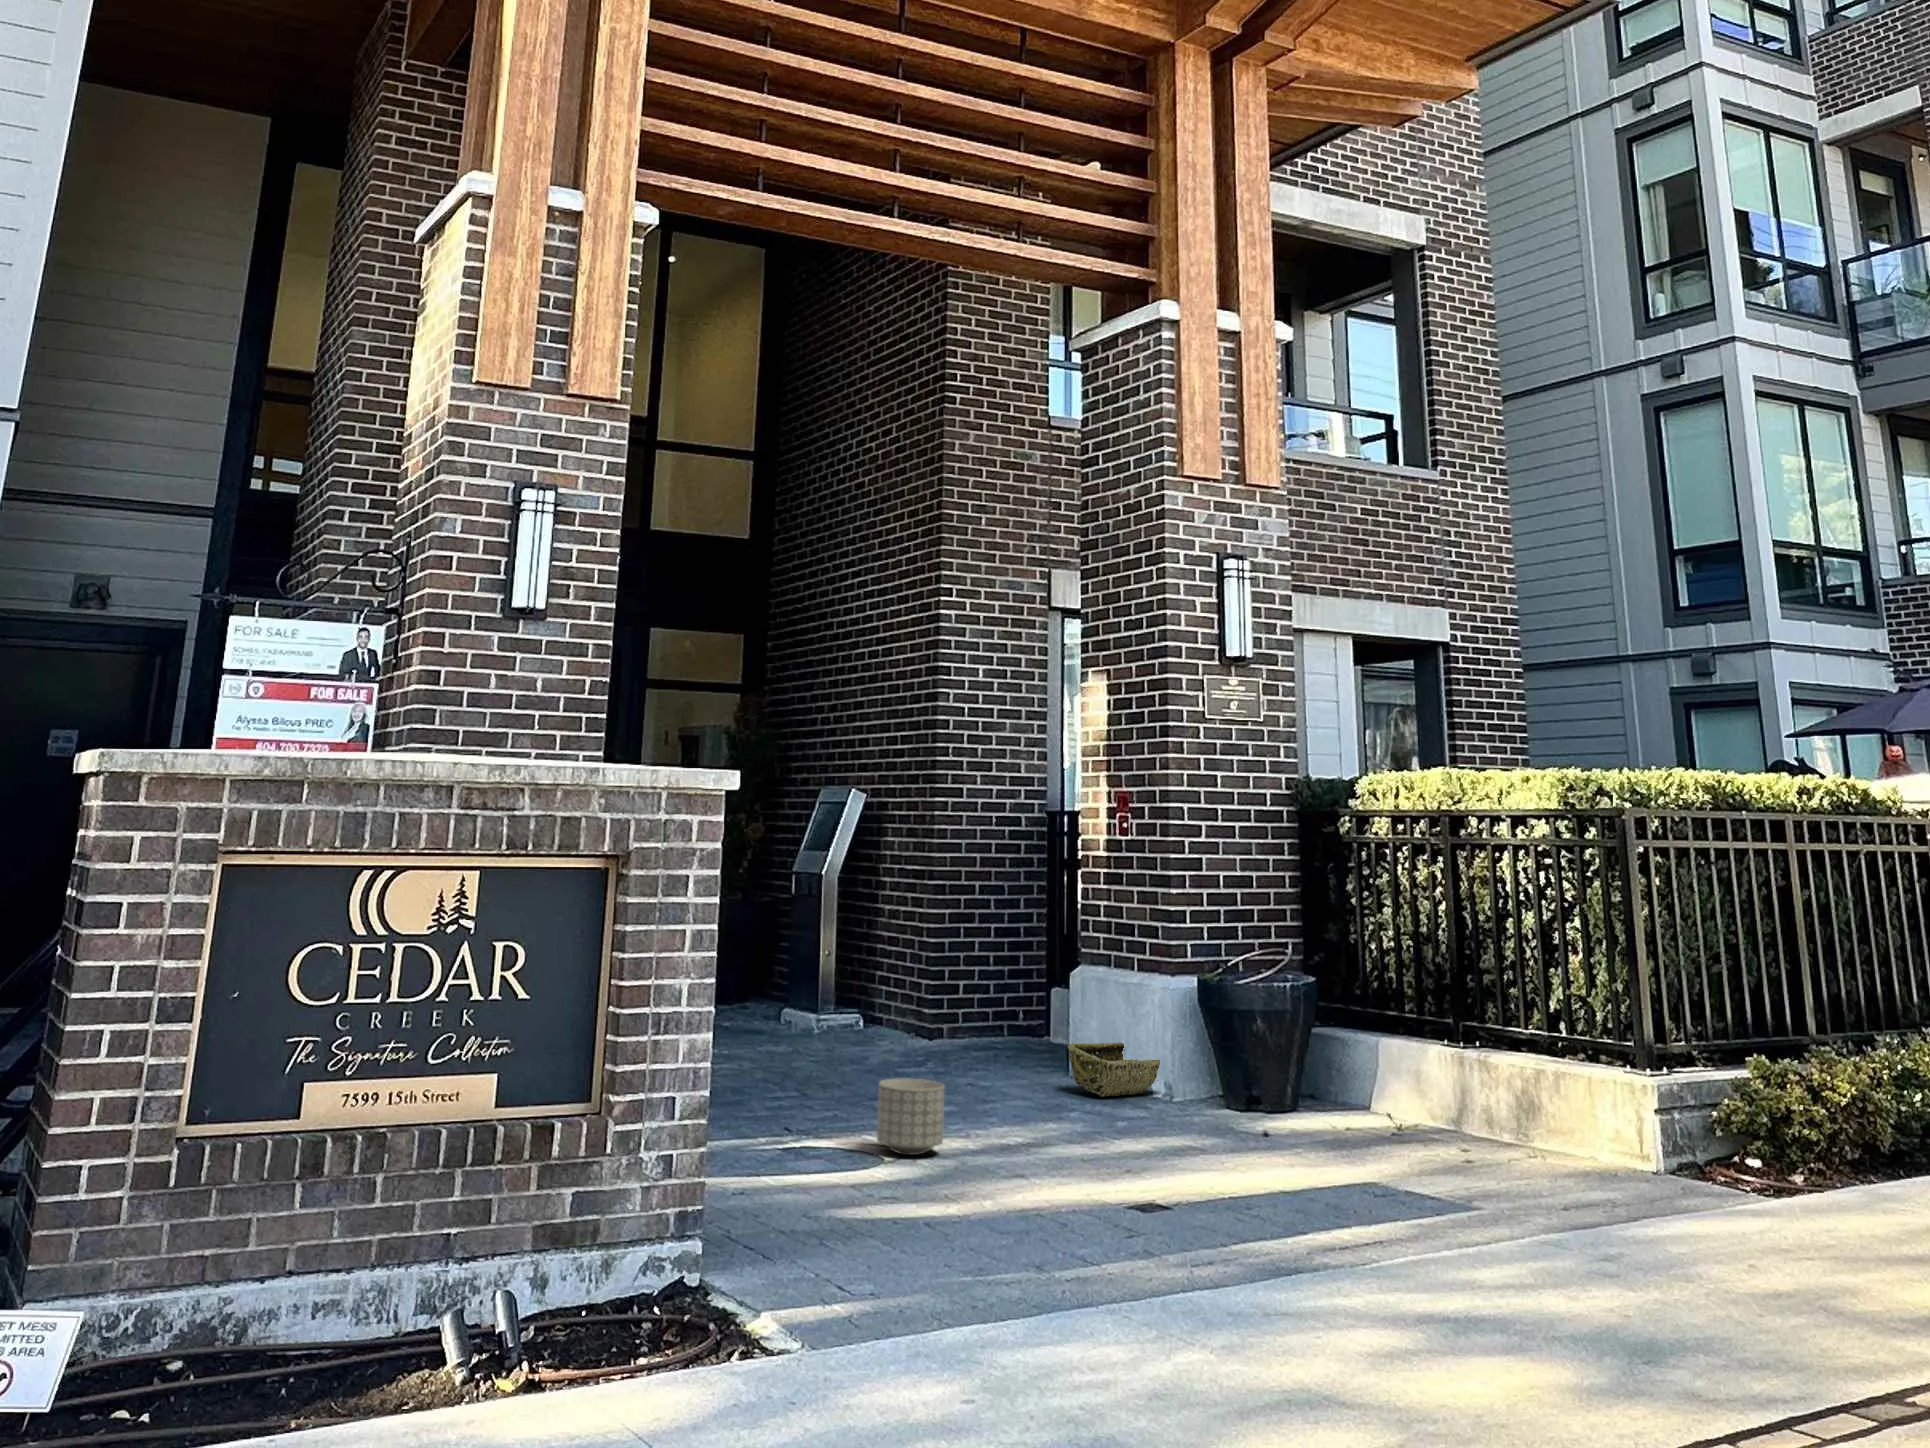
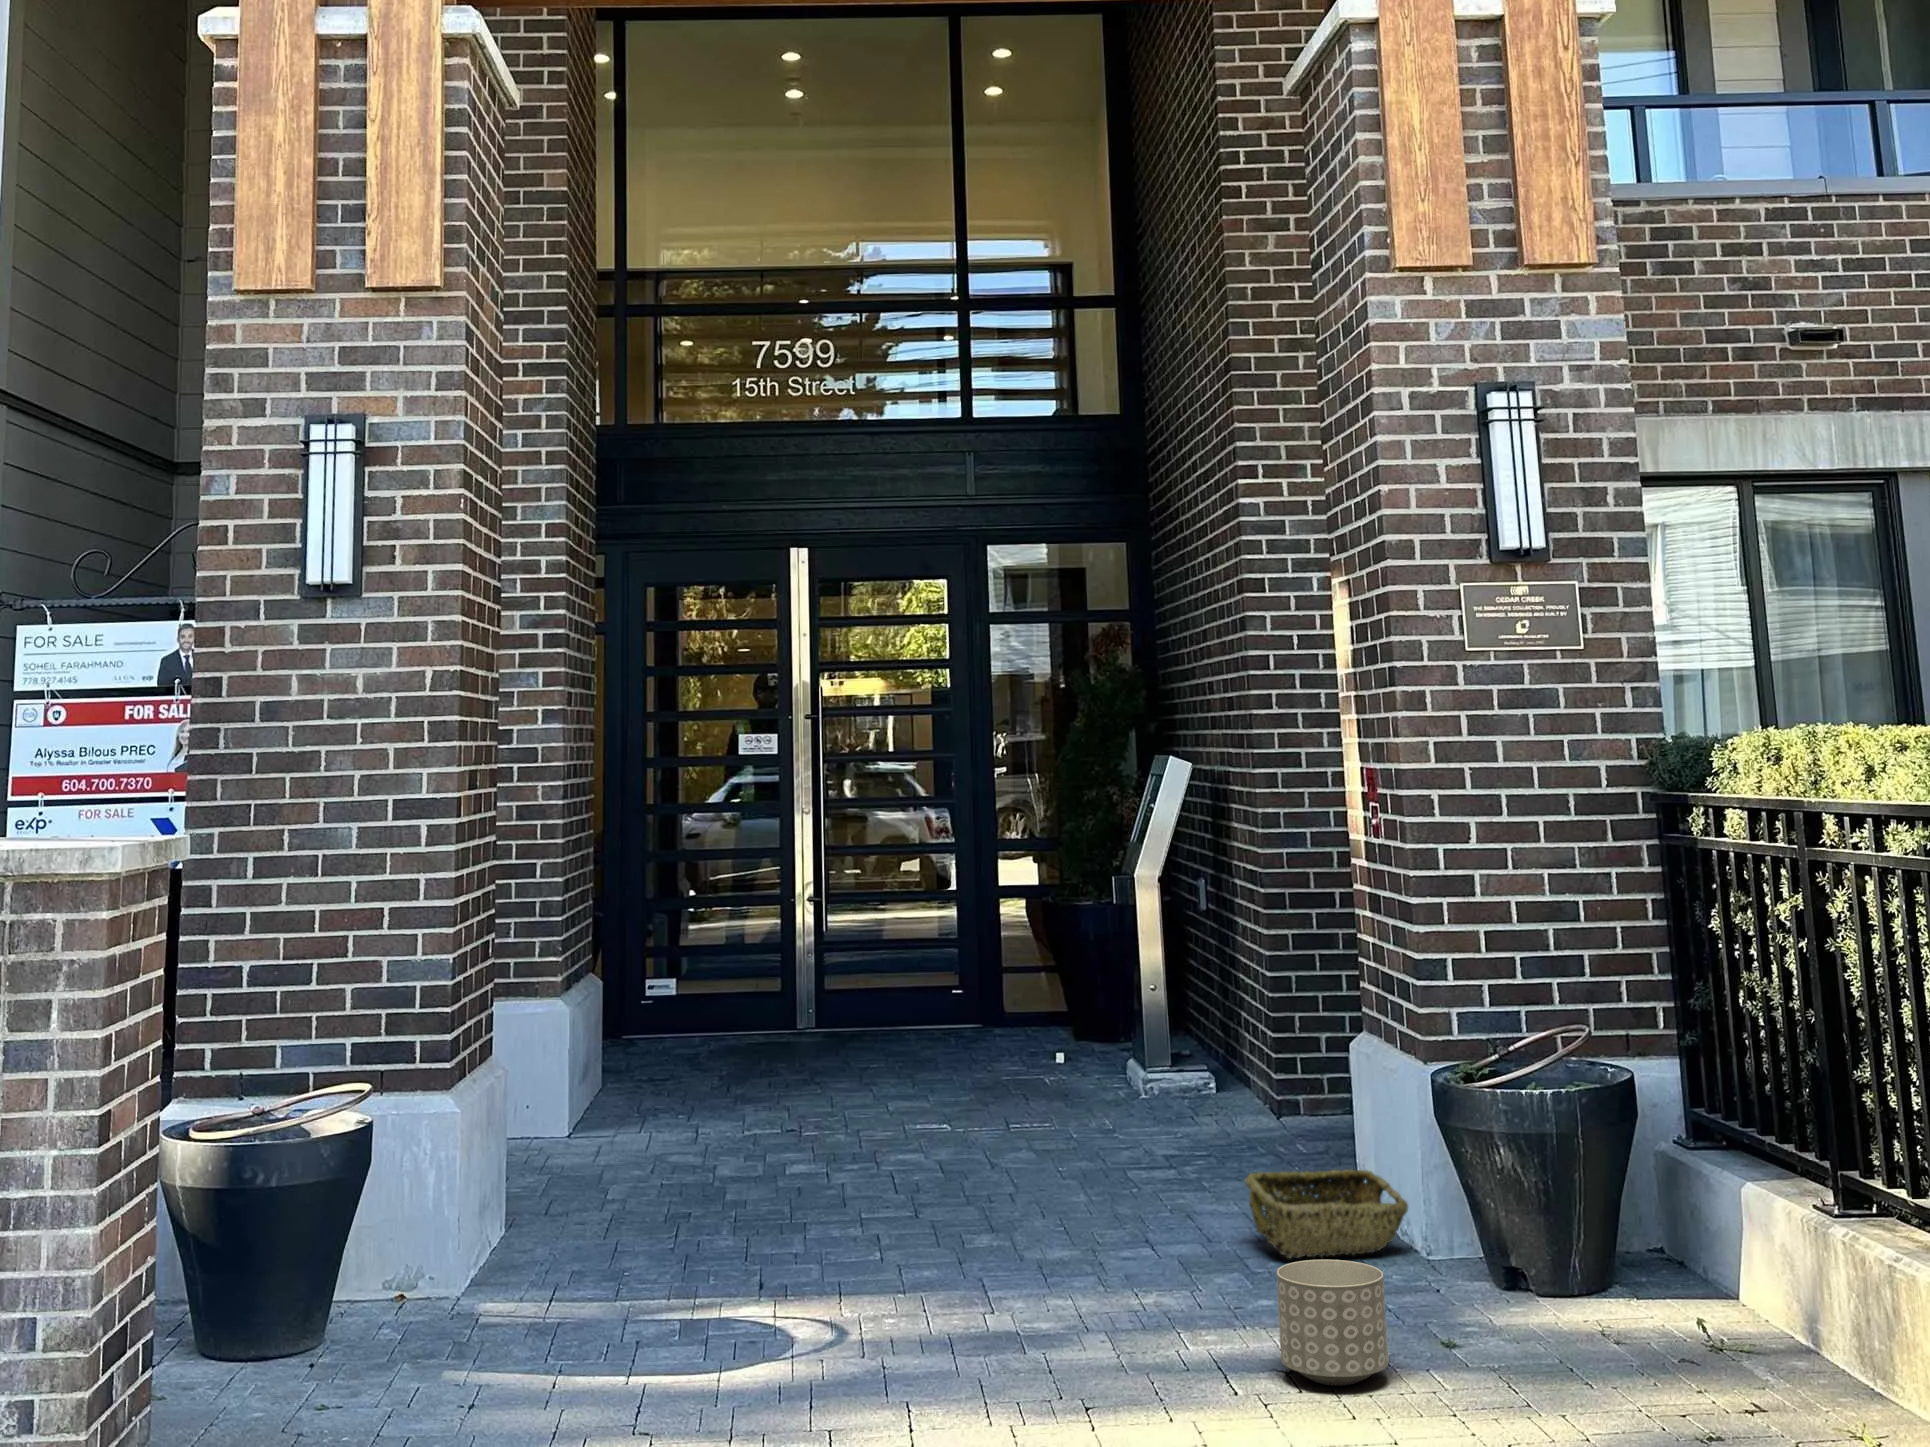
planter: present [877,1079,945,1155] -> present [1277,1260,1388,1386]

